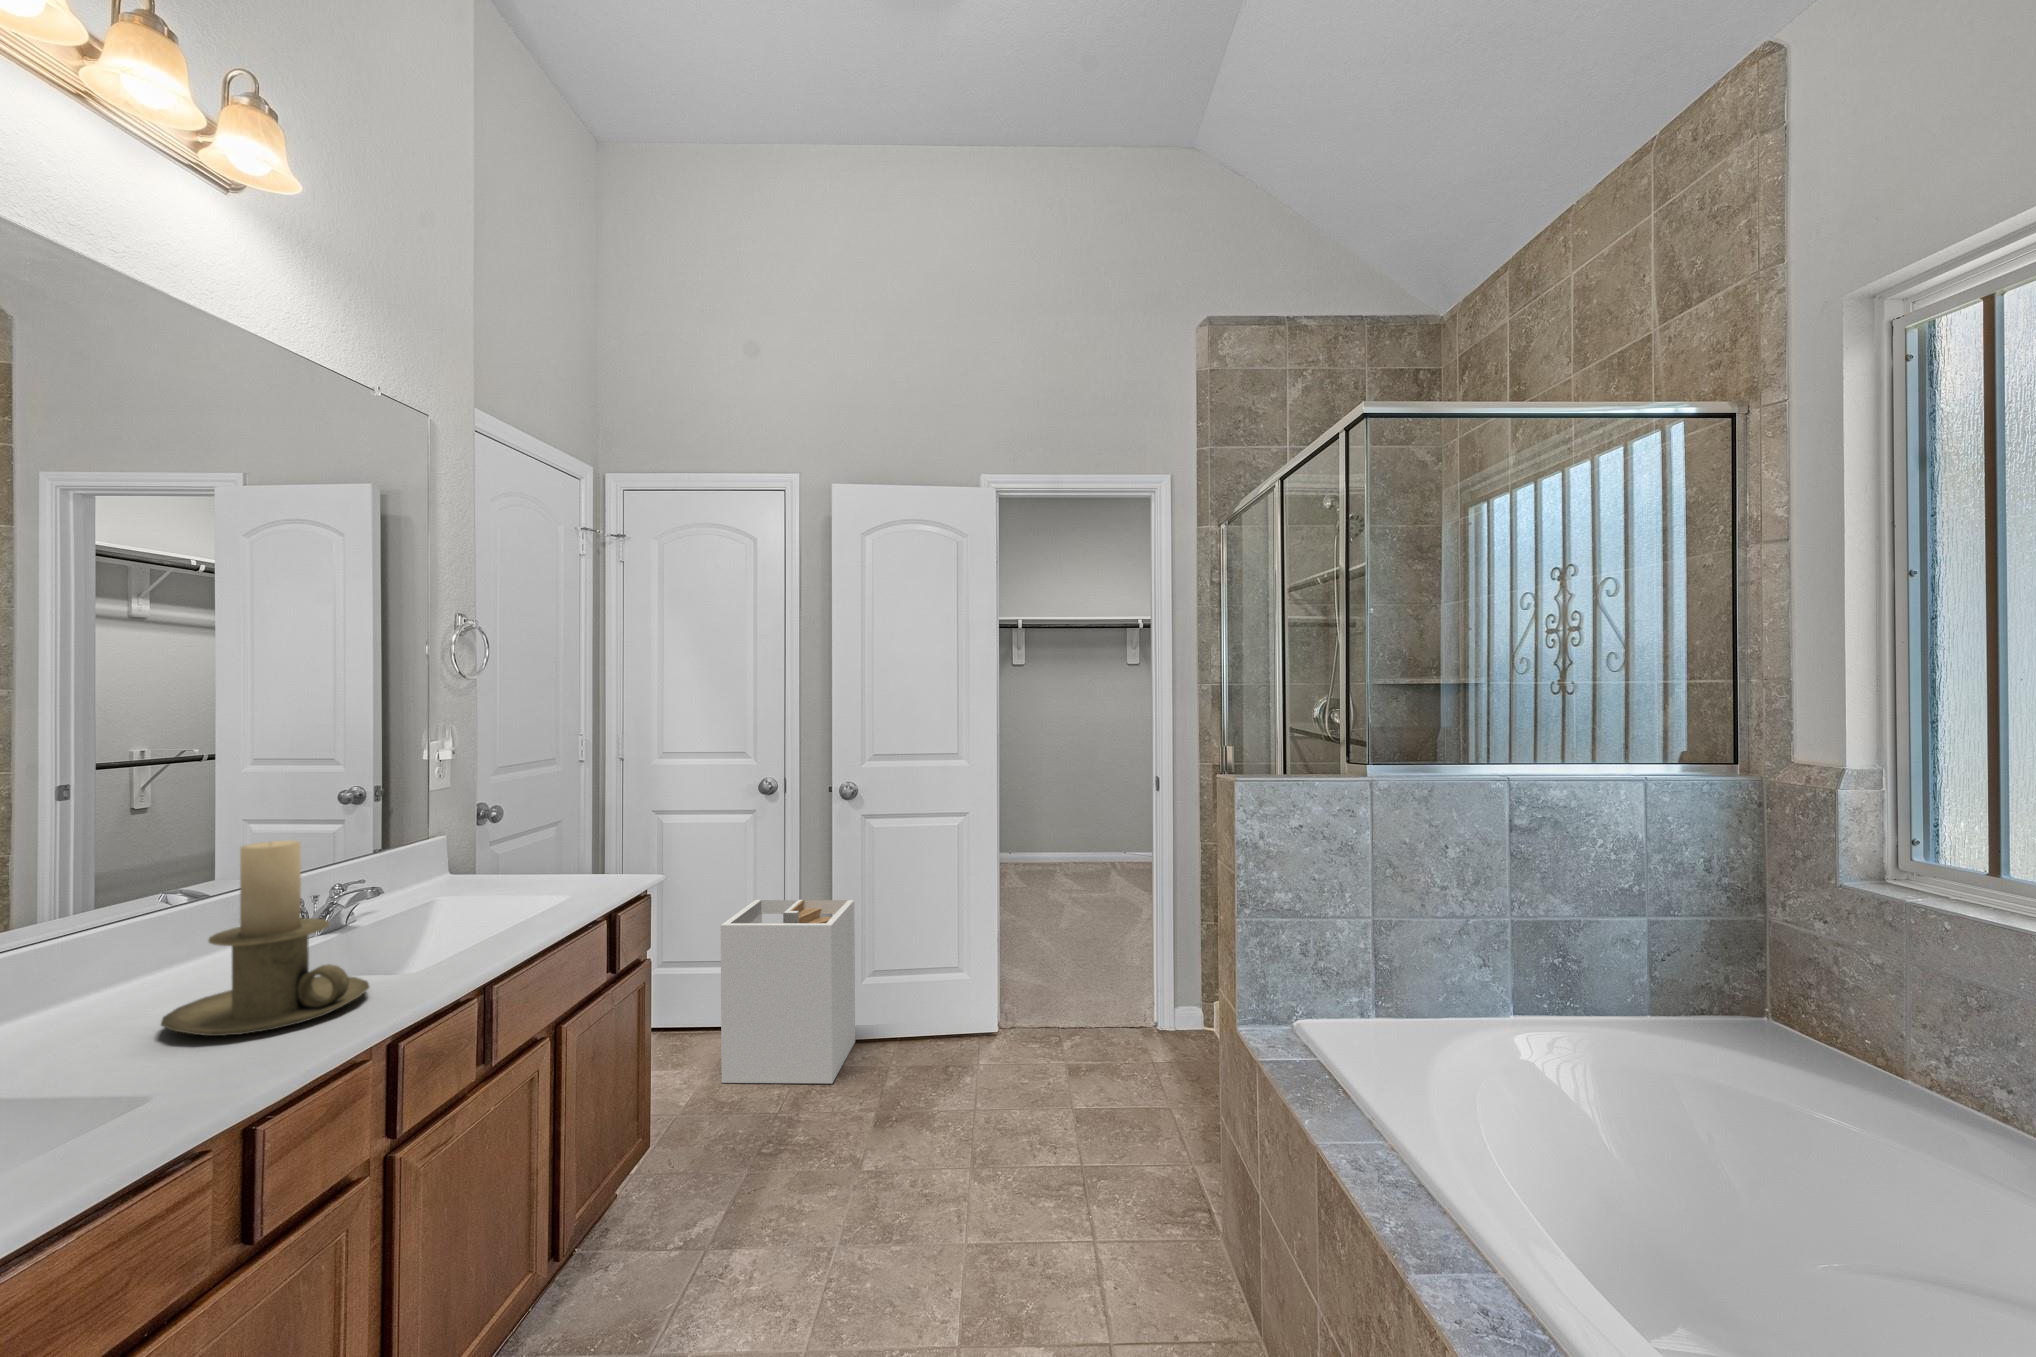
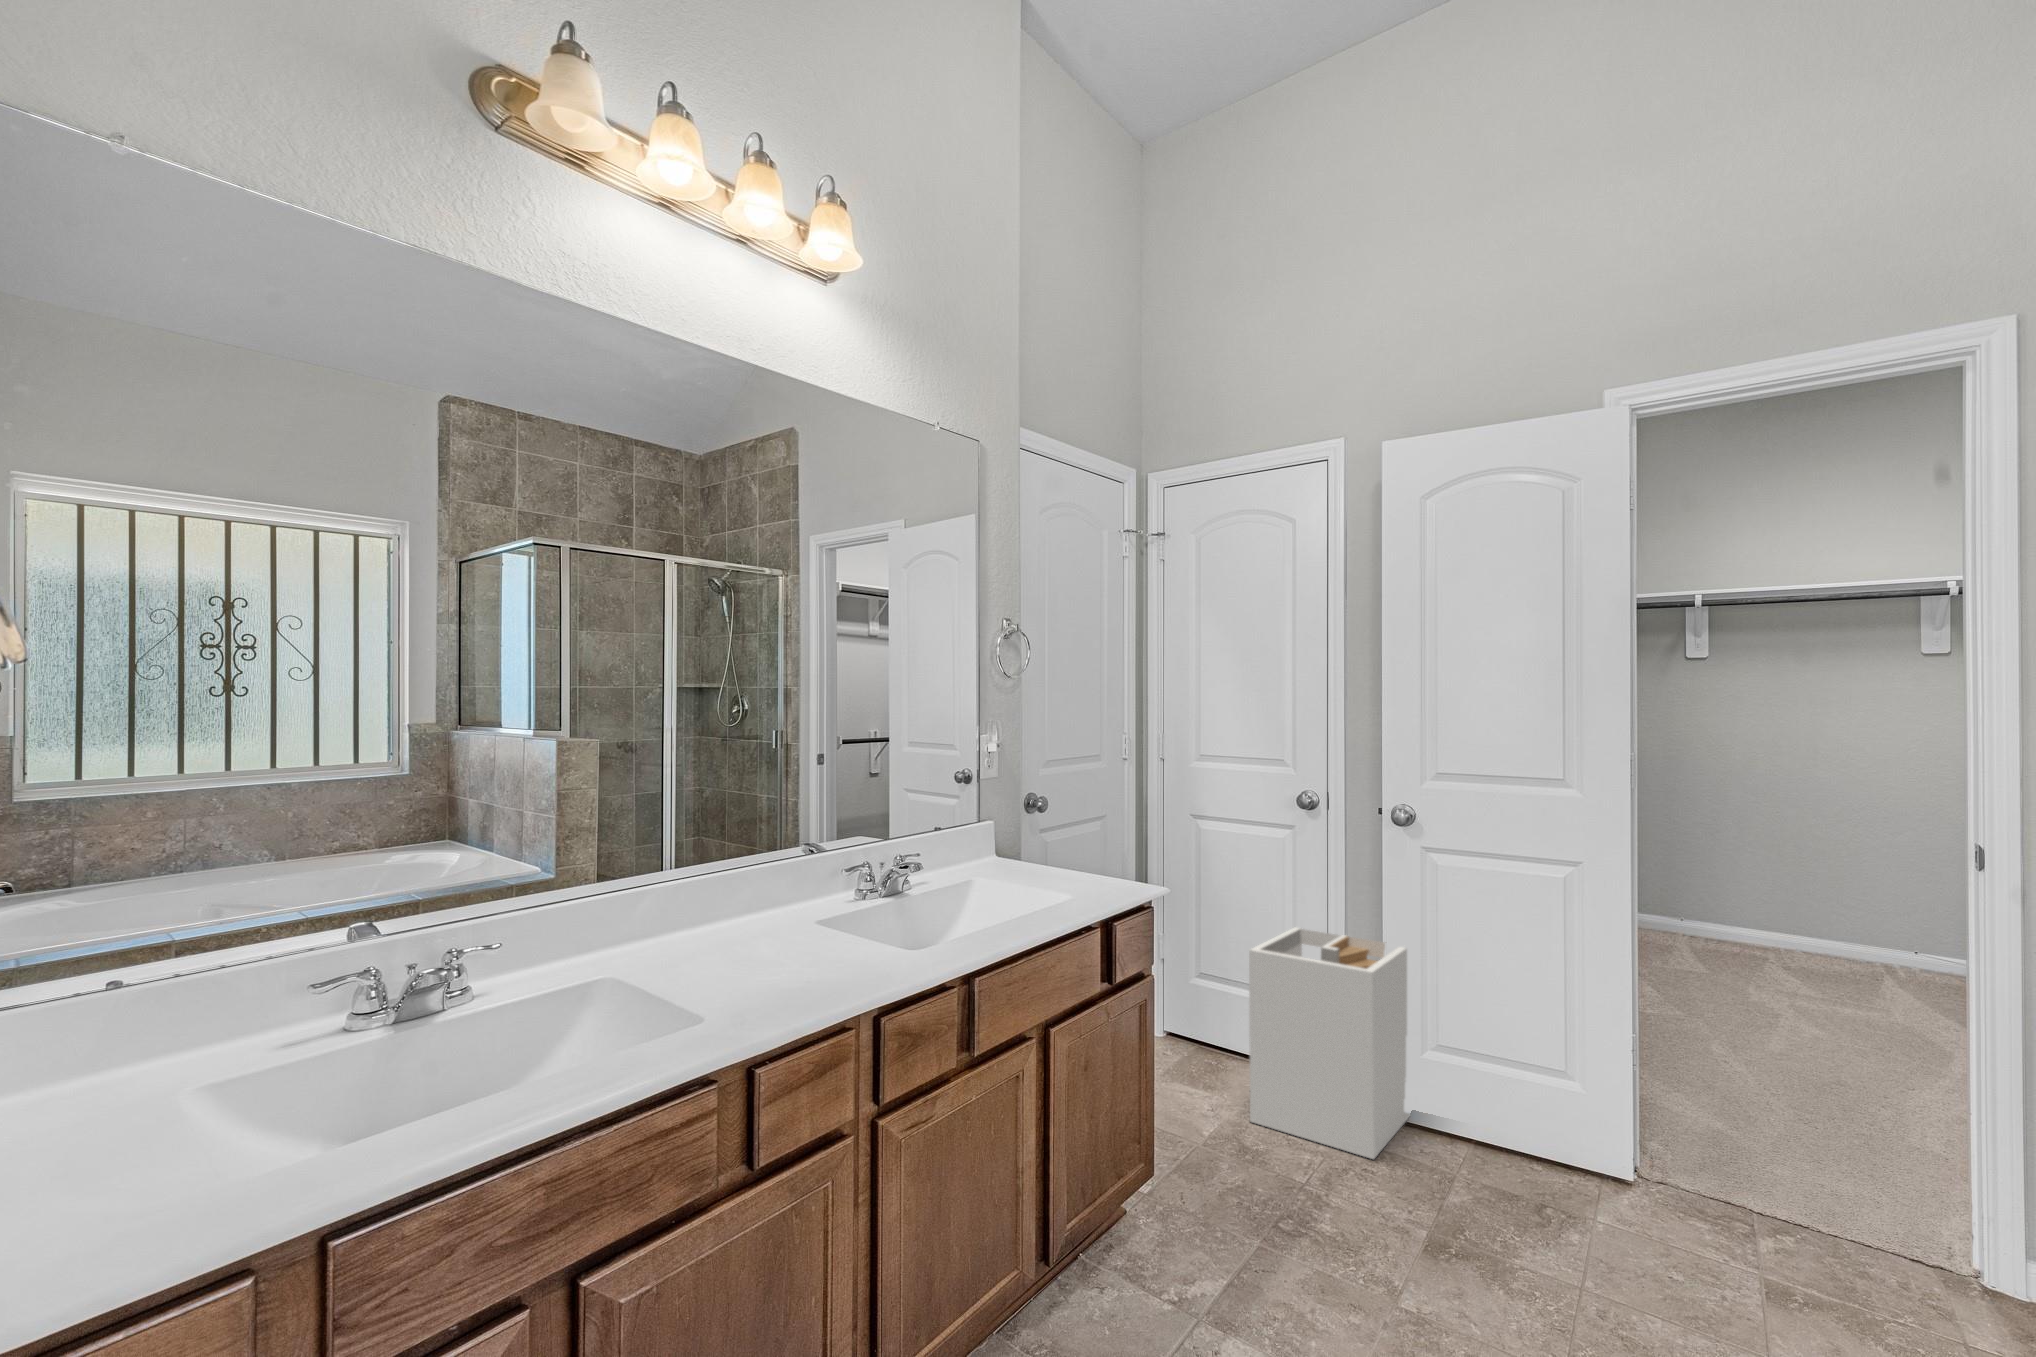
candle holder: present [161,840,369,1036] -> none [728,818,872,982]

